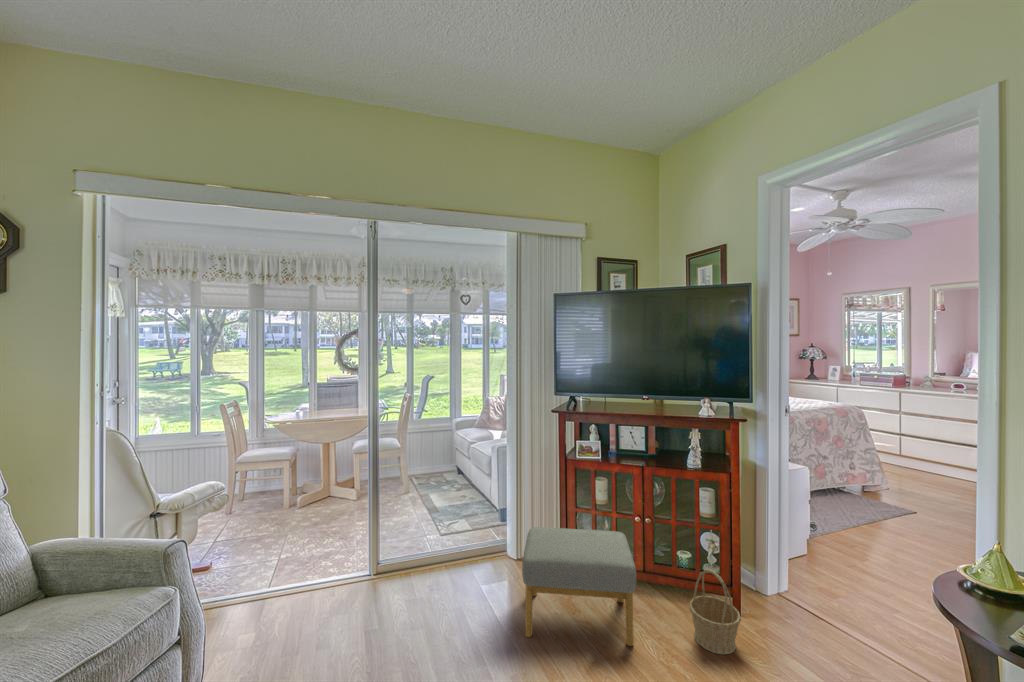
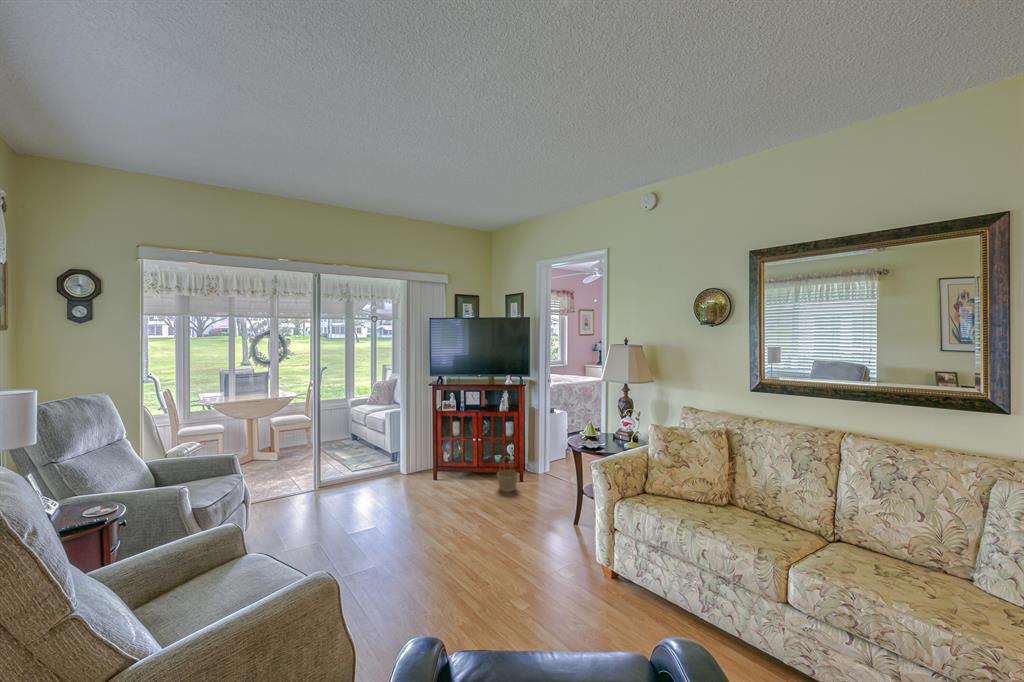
footstool: present [522,527,636,646] -> none [414,447,471,498]

